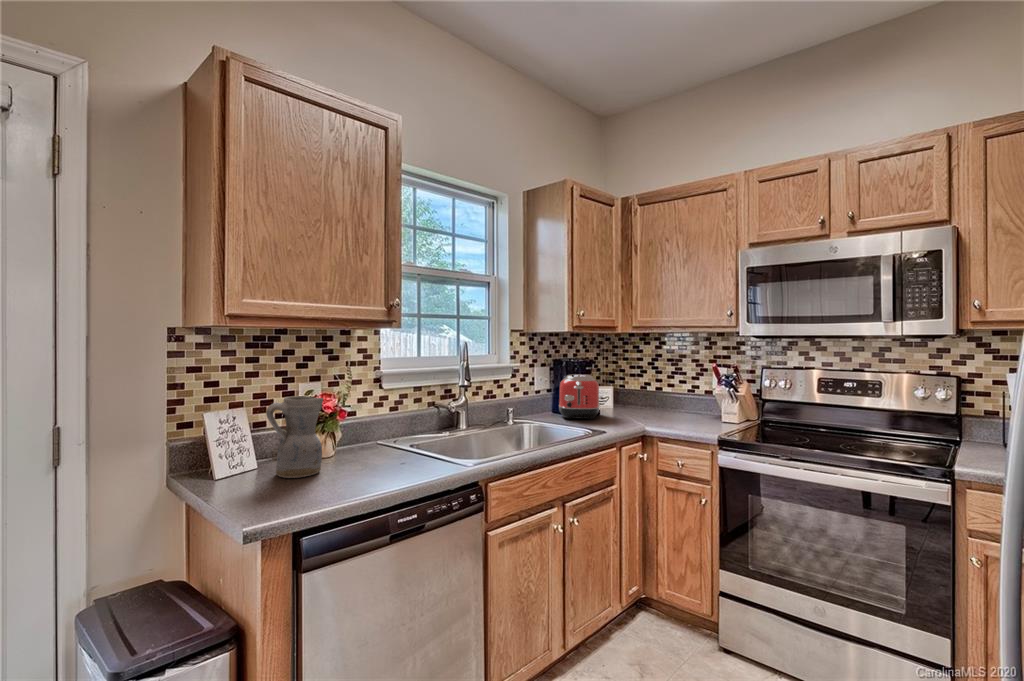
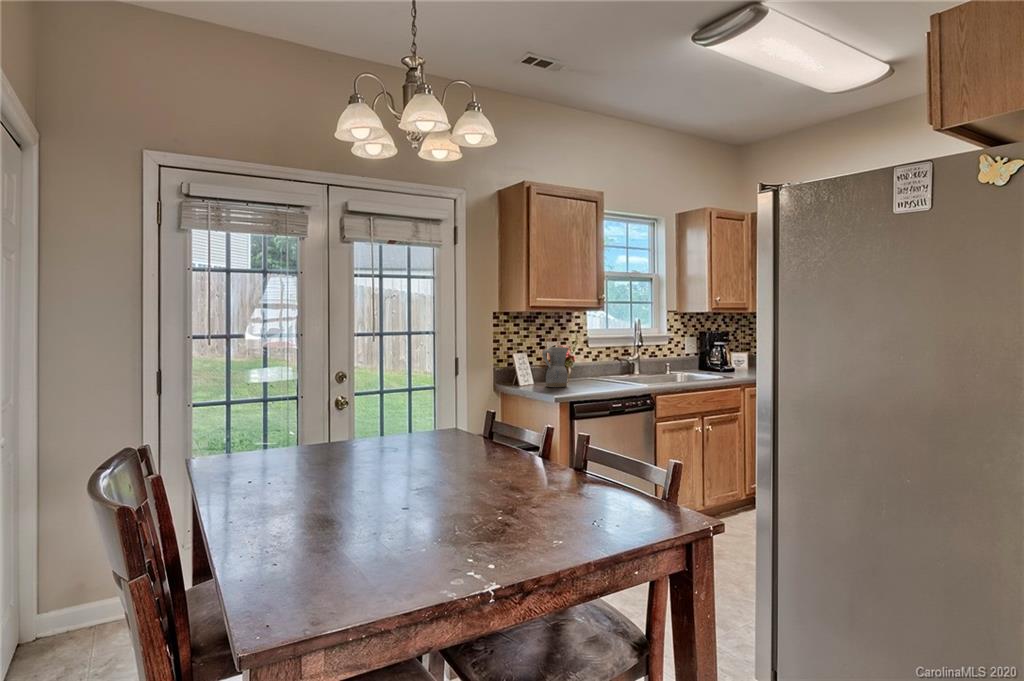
toaster: present [559,374,600,419] -> none [703,343,734,373]

